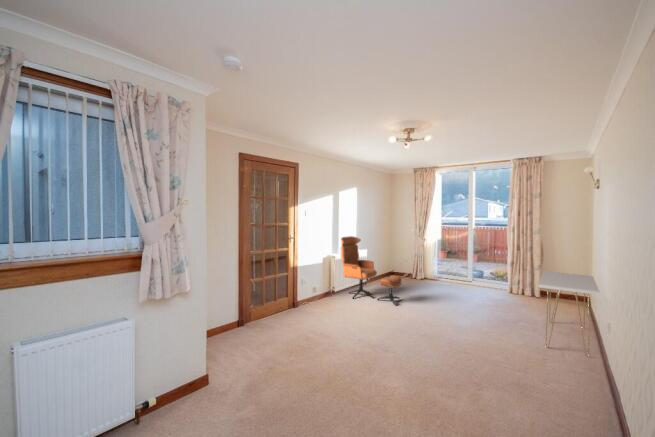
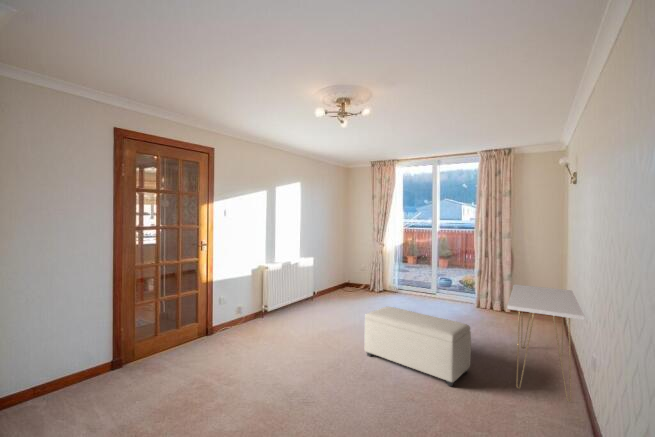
lounge chair: present [341,236,401,305] -> none [275,242,348,328]
ottoman: none [422,287,508,345] -> present [365,306,471,386]

